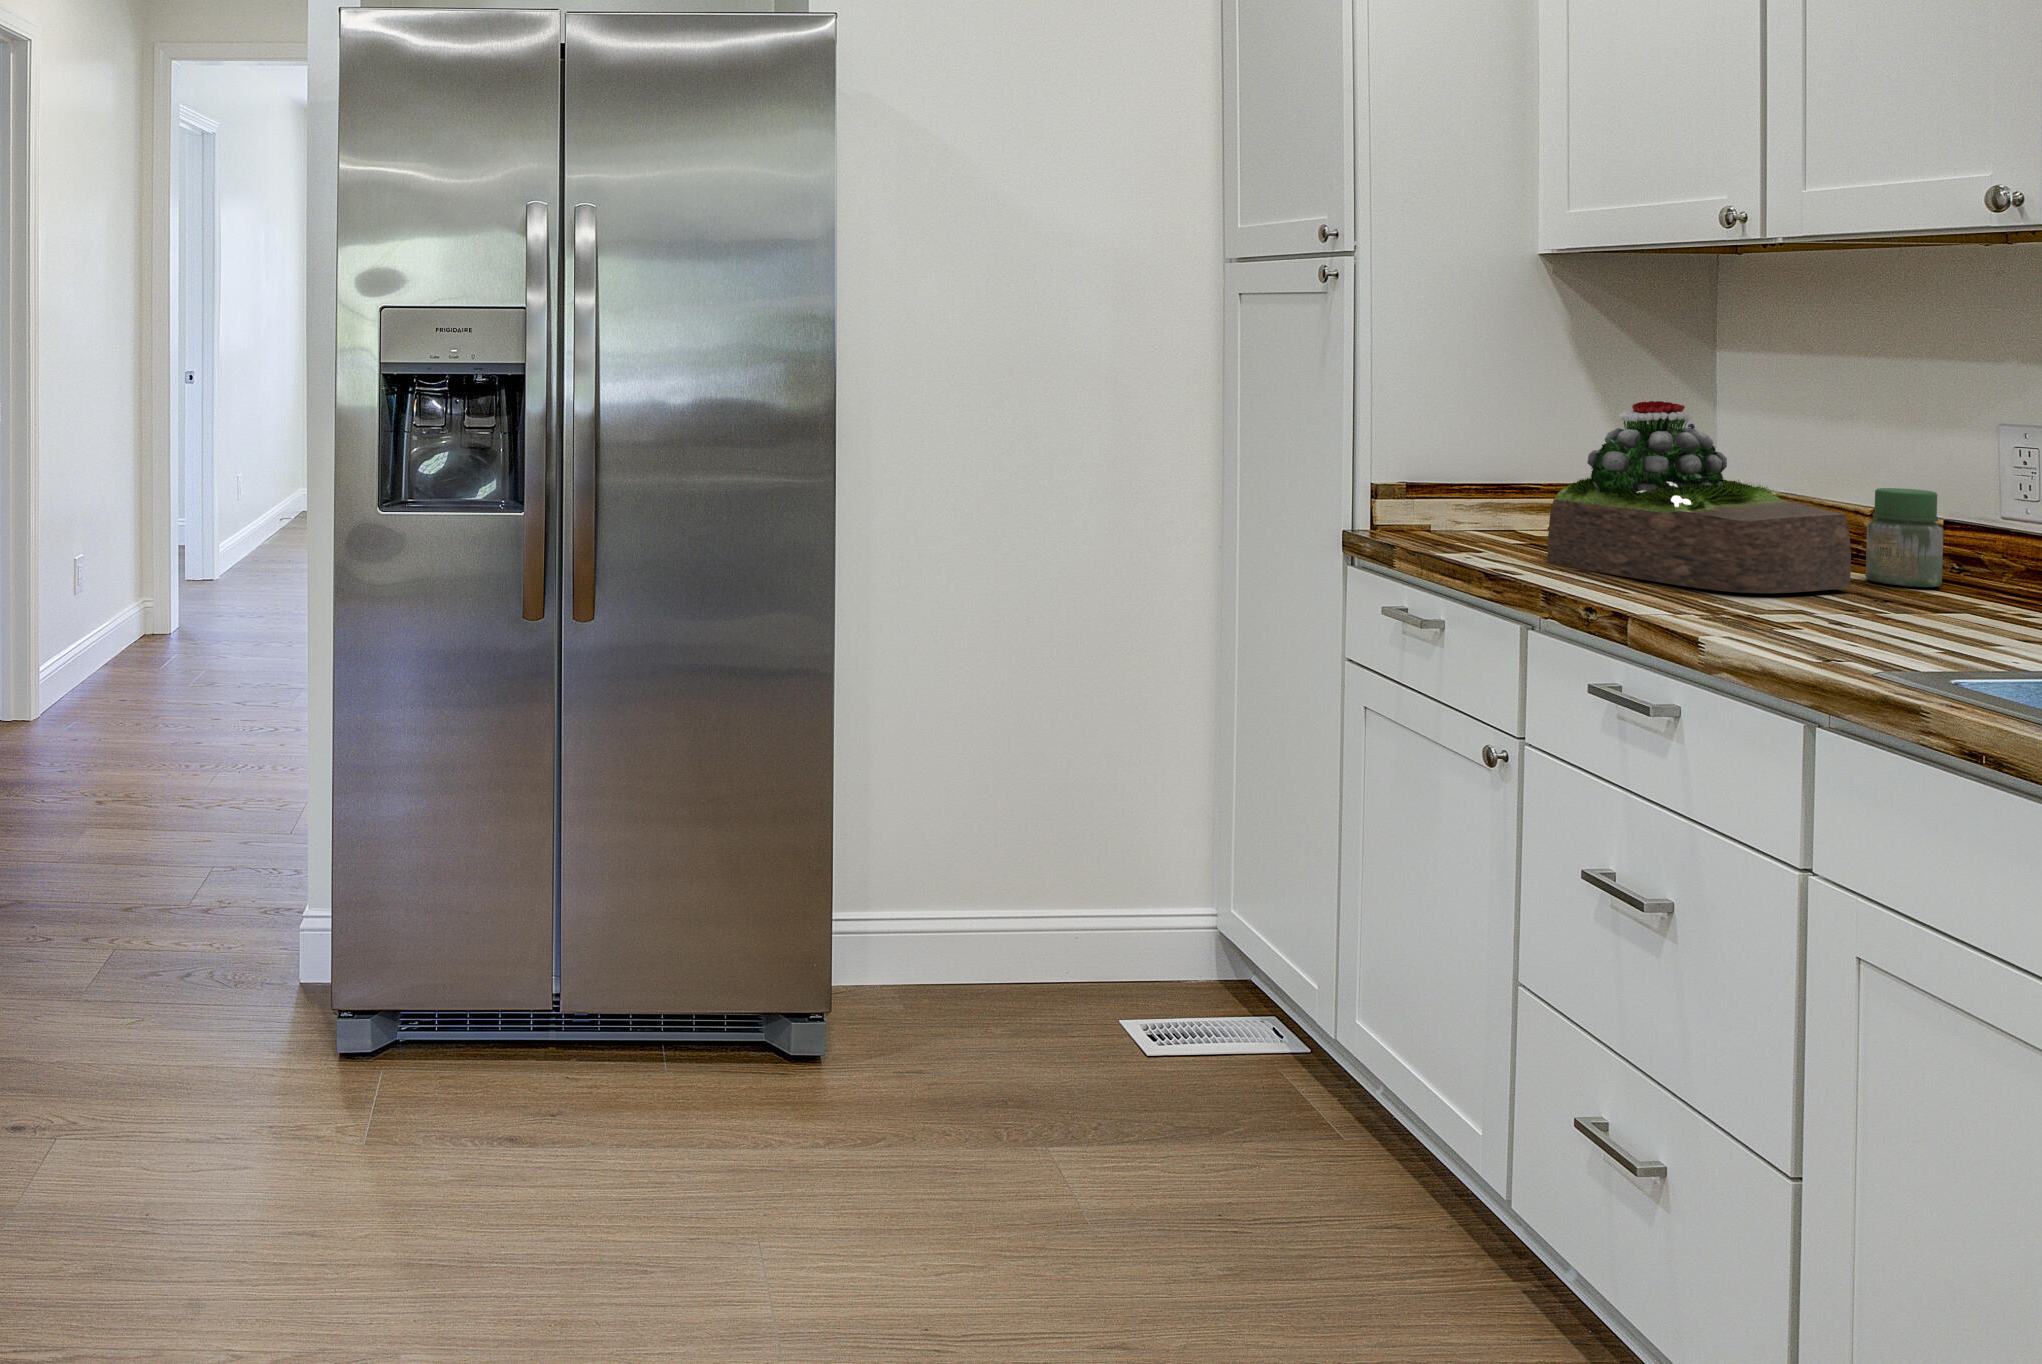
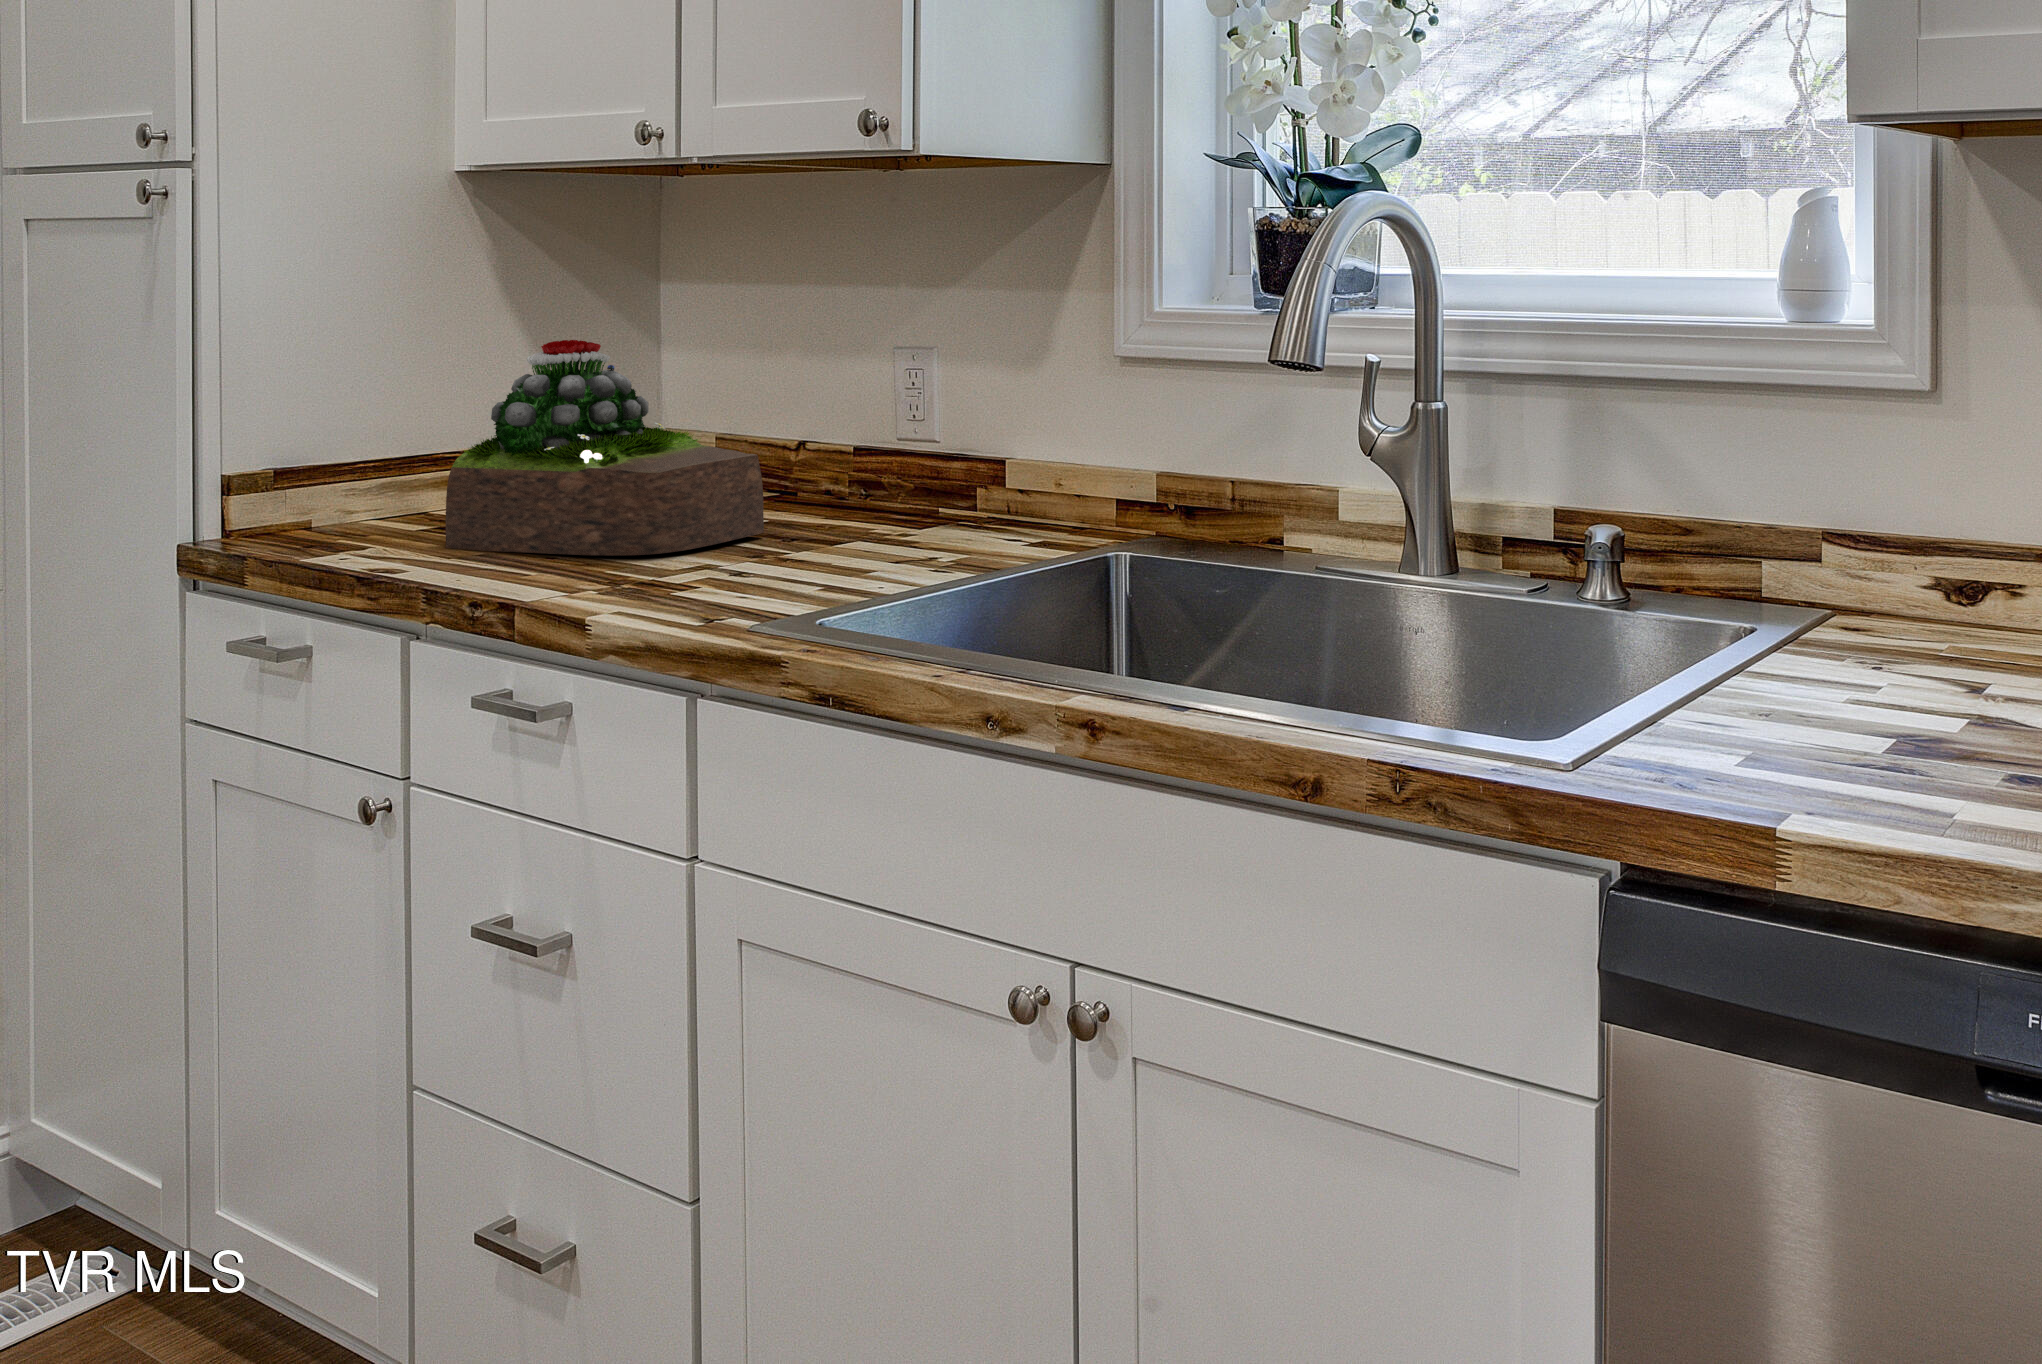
jar: present [1866,488,1943,587] -> none [784,423,846,523]

